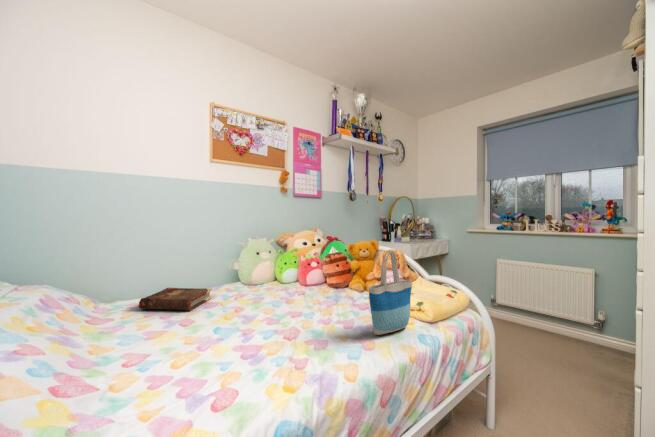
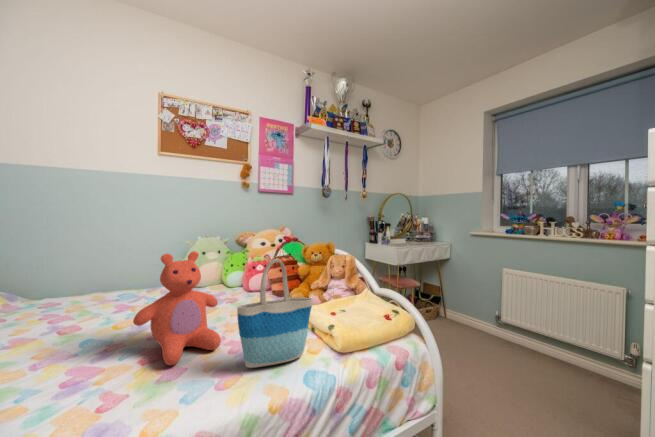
teddy bear: none [275,248,339,338] -> present [133,251,221,365]
book: present [139,288,212,311] -> none [47,286,137,314]

